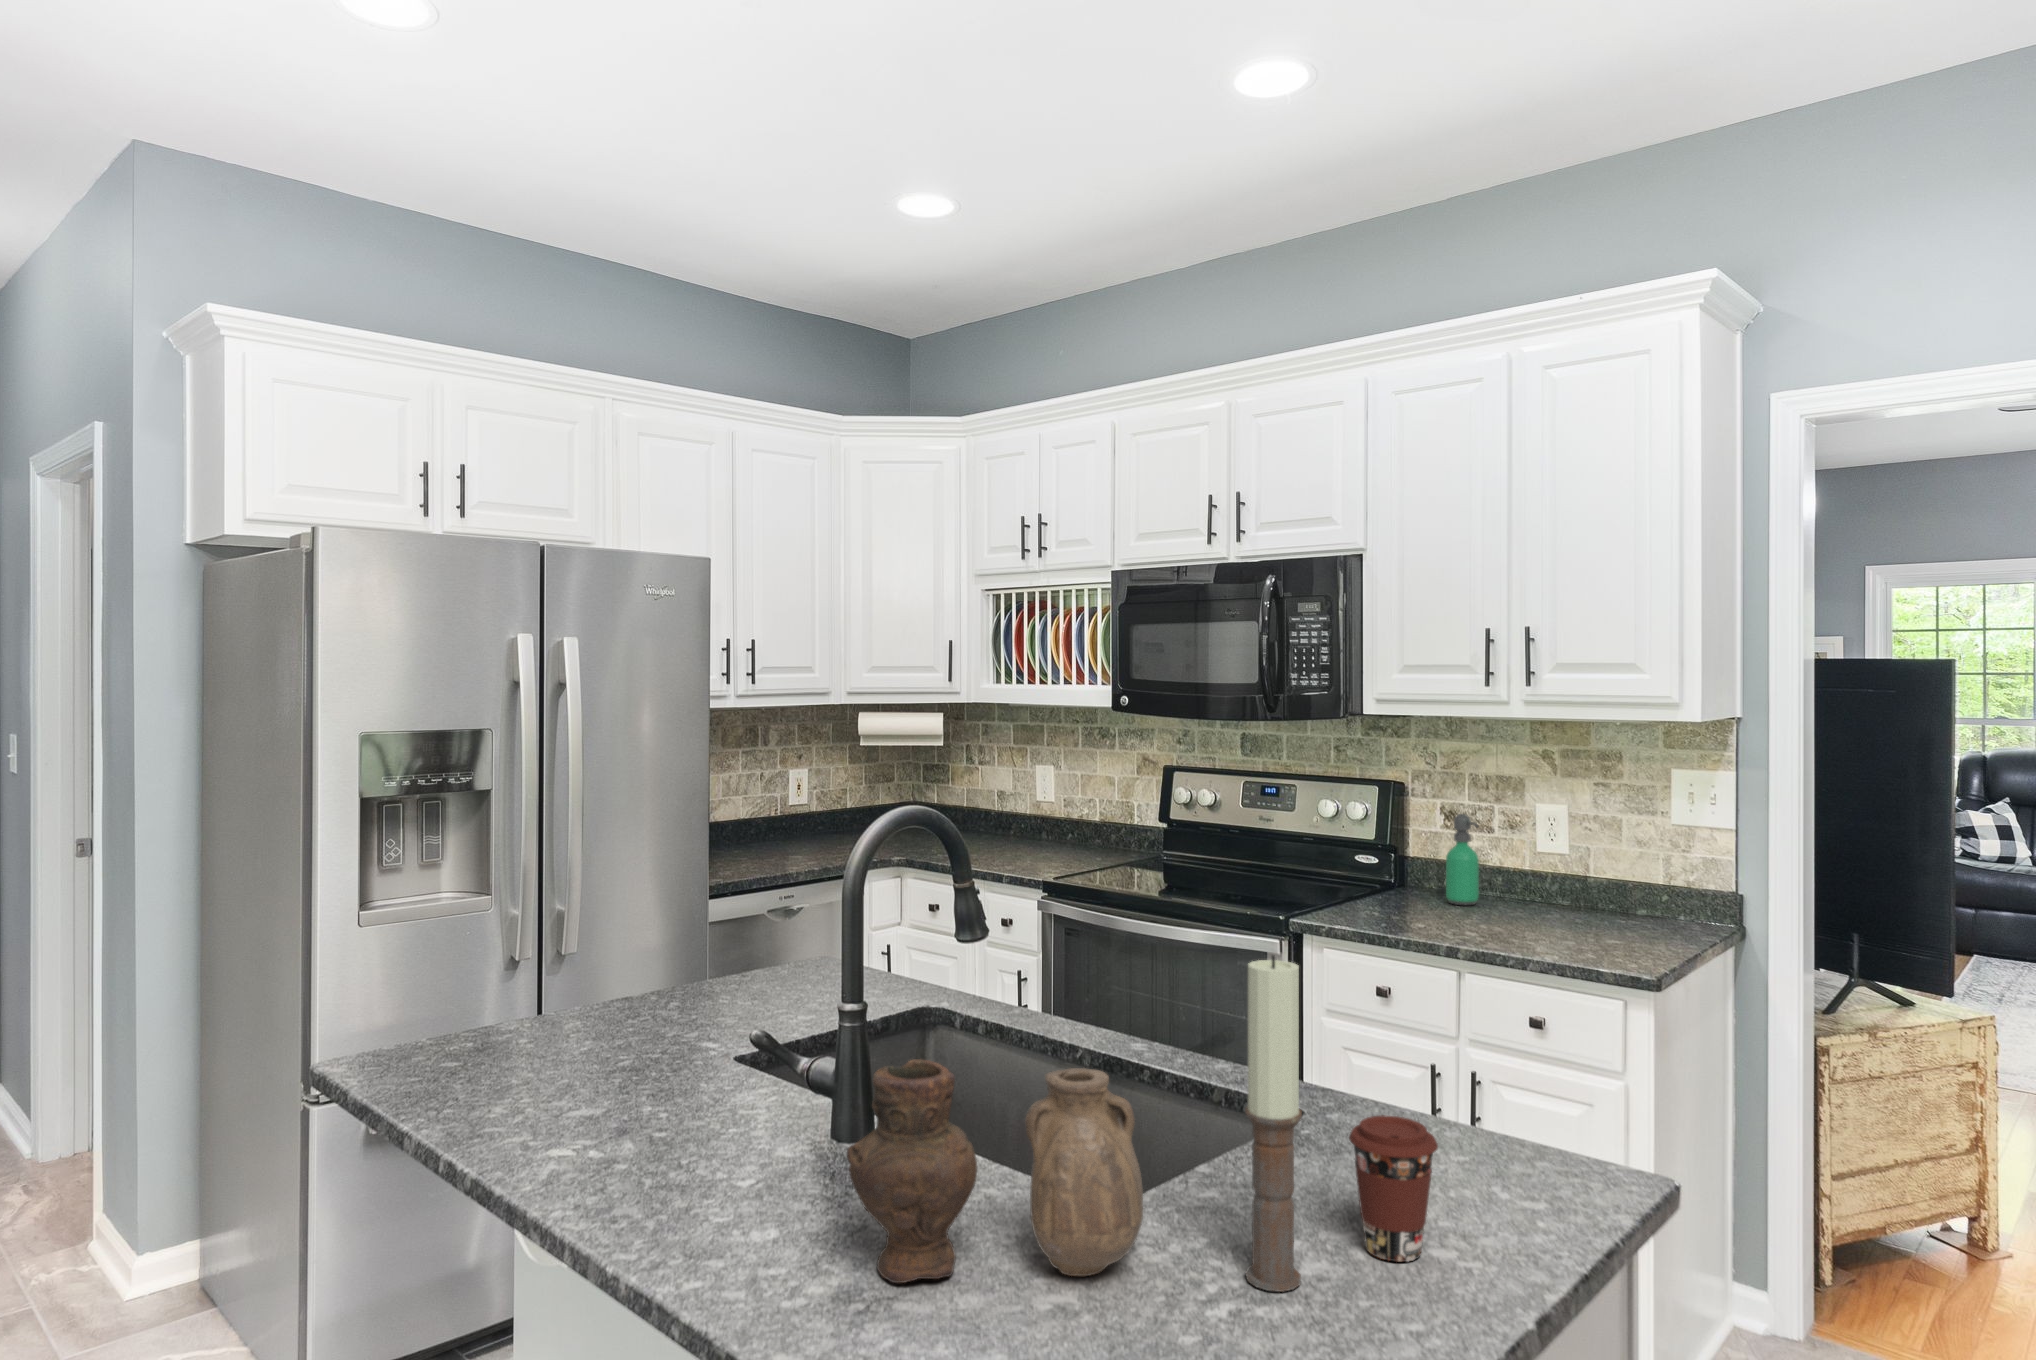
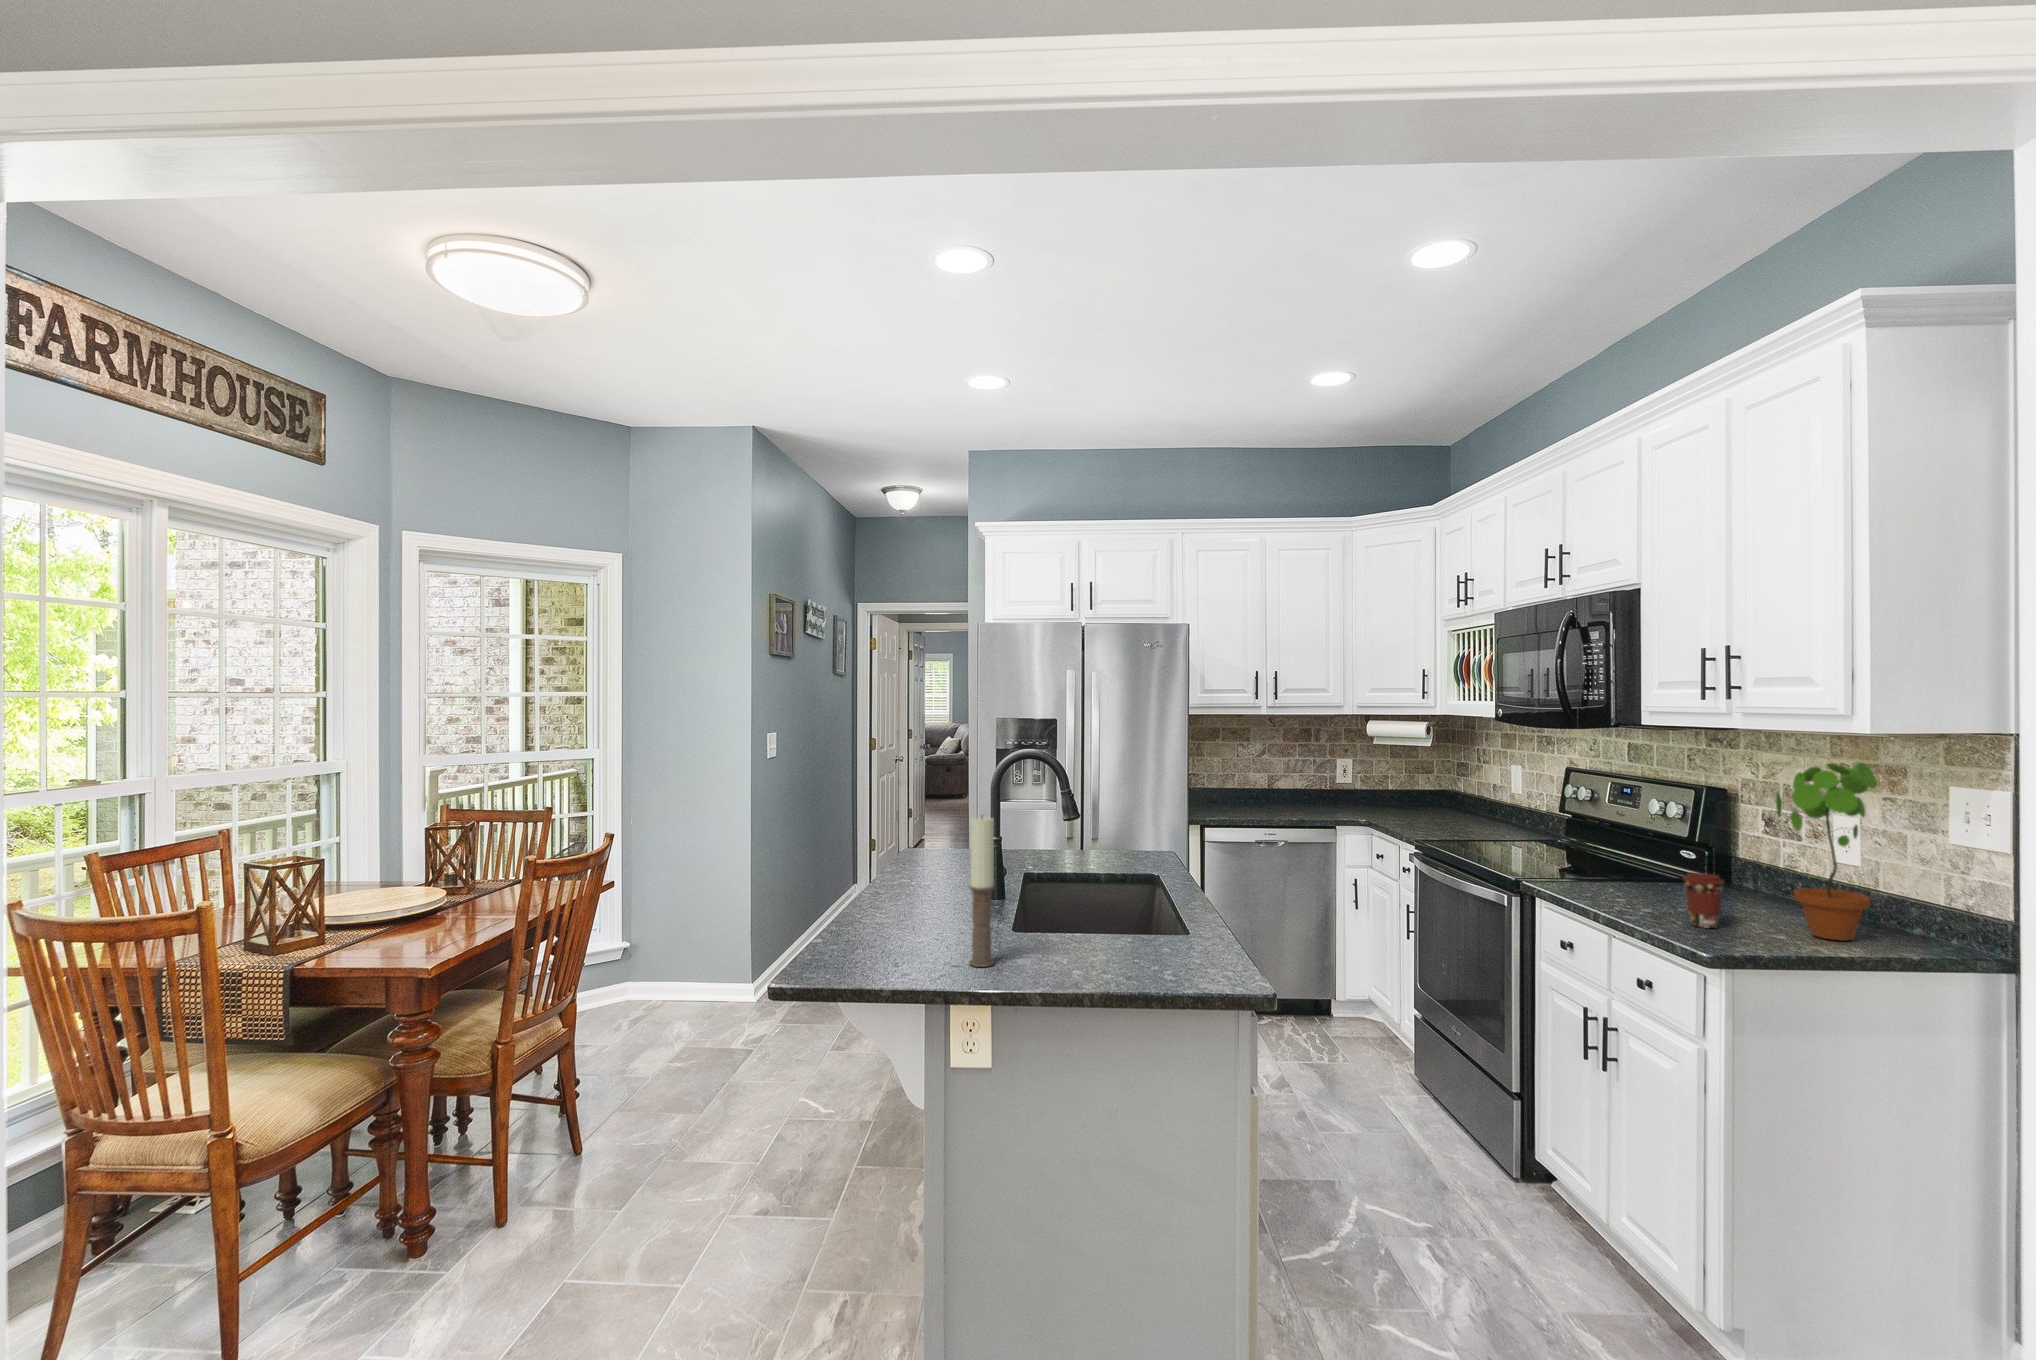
potted plant: none [1580,750,1671,935] -> present [1776,763,1877,941]
soap dispenser: present [1446,814,1479,905] -> none [1723,818,1759,902]
vase: present [847,1059,1143,1283] -> none [869,847,963,947]
coffee cup: present [1349,1115,1438,1262] -> present [1683,873,1724,928]

